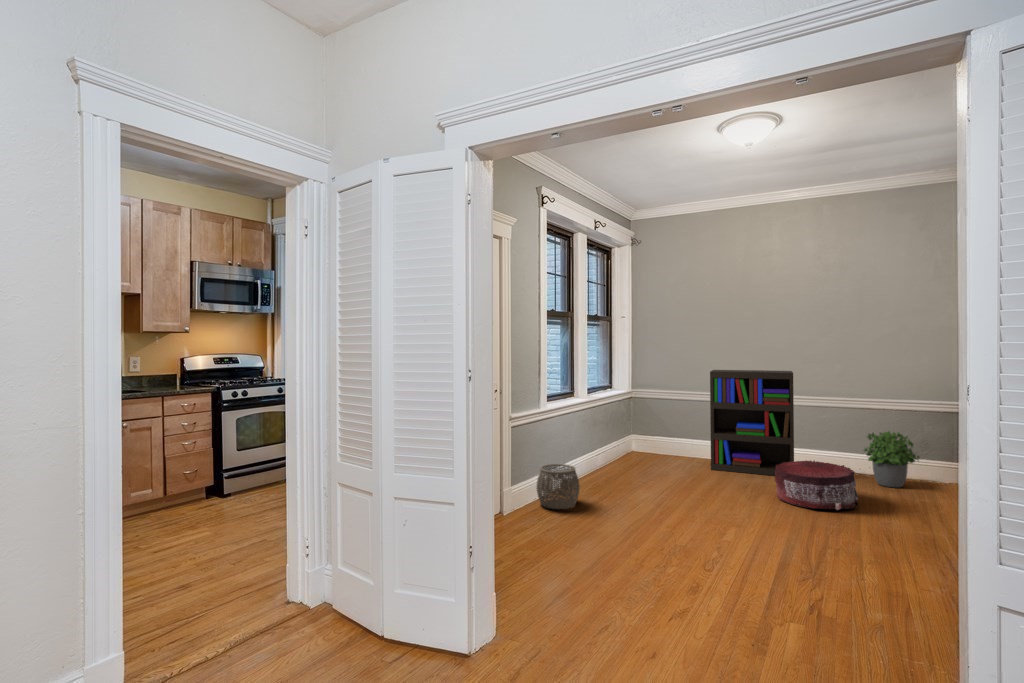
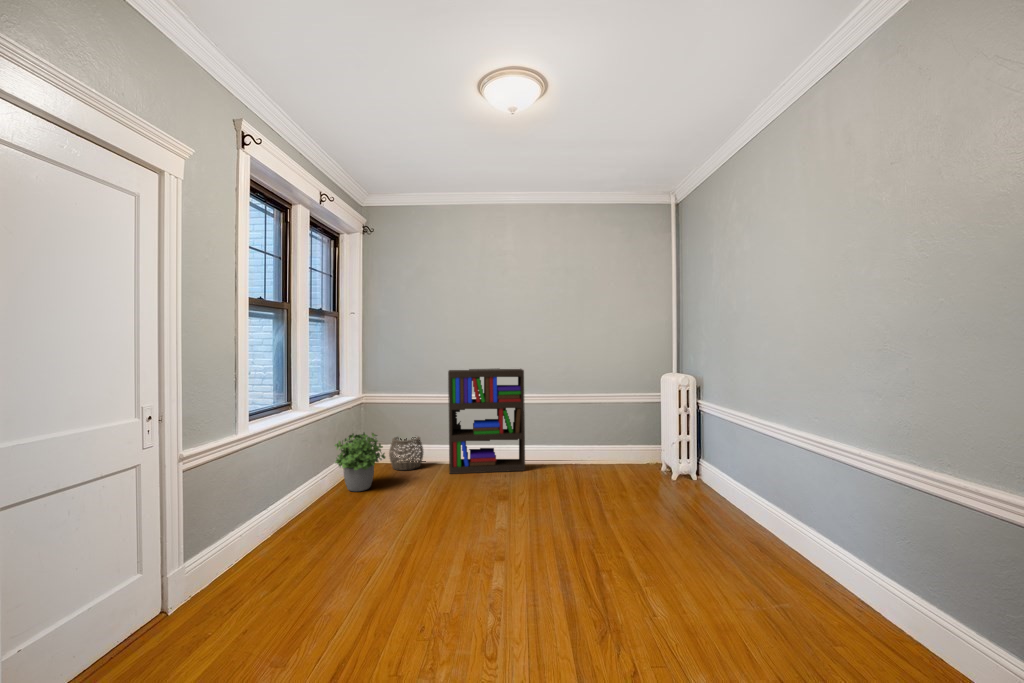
potted plant: present [864,431,919,488] -> present [335,433,385,491]
pouf: present [775,460,858,510] -> none [516,454,588,506]
woven basket: present [536,464,580,509] -> present [389,437,423,470]

